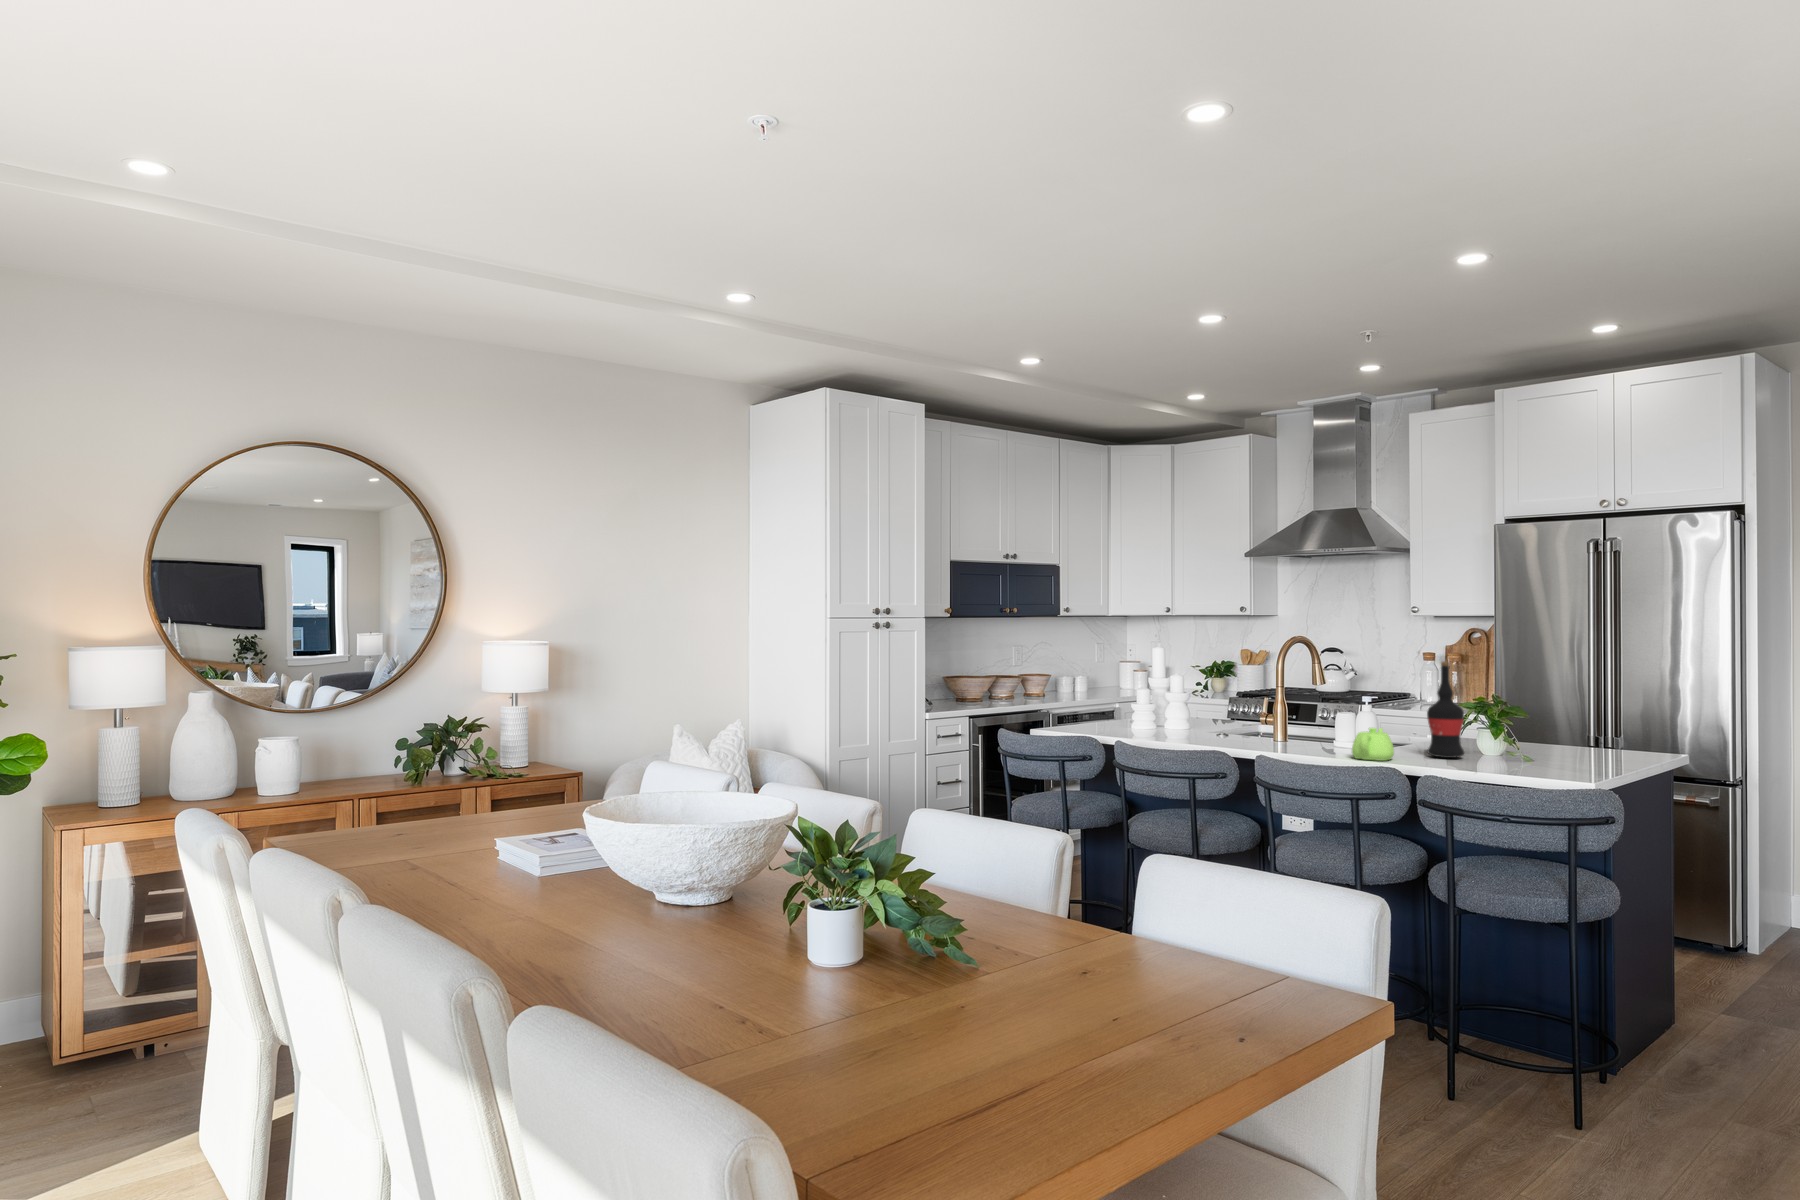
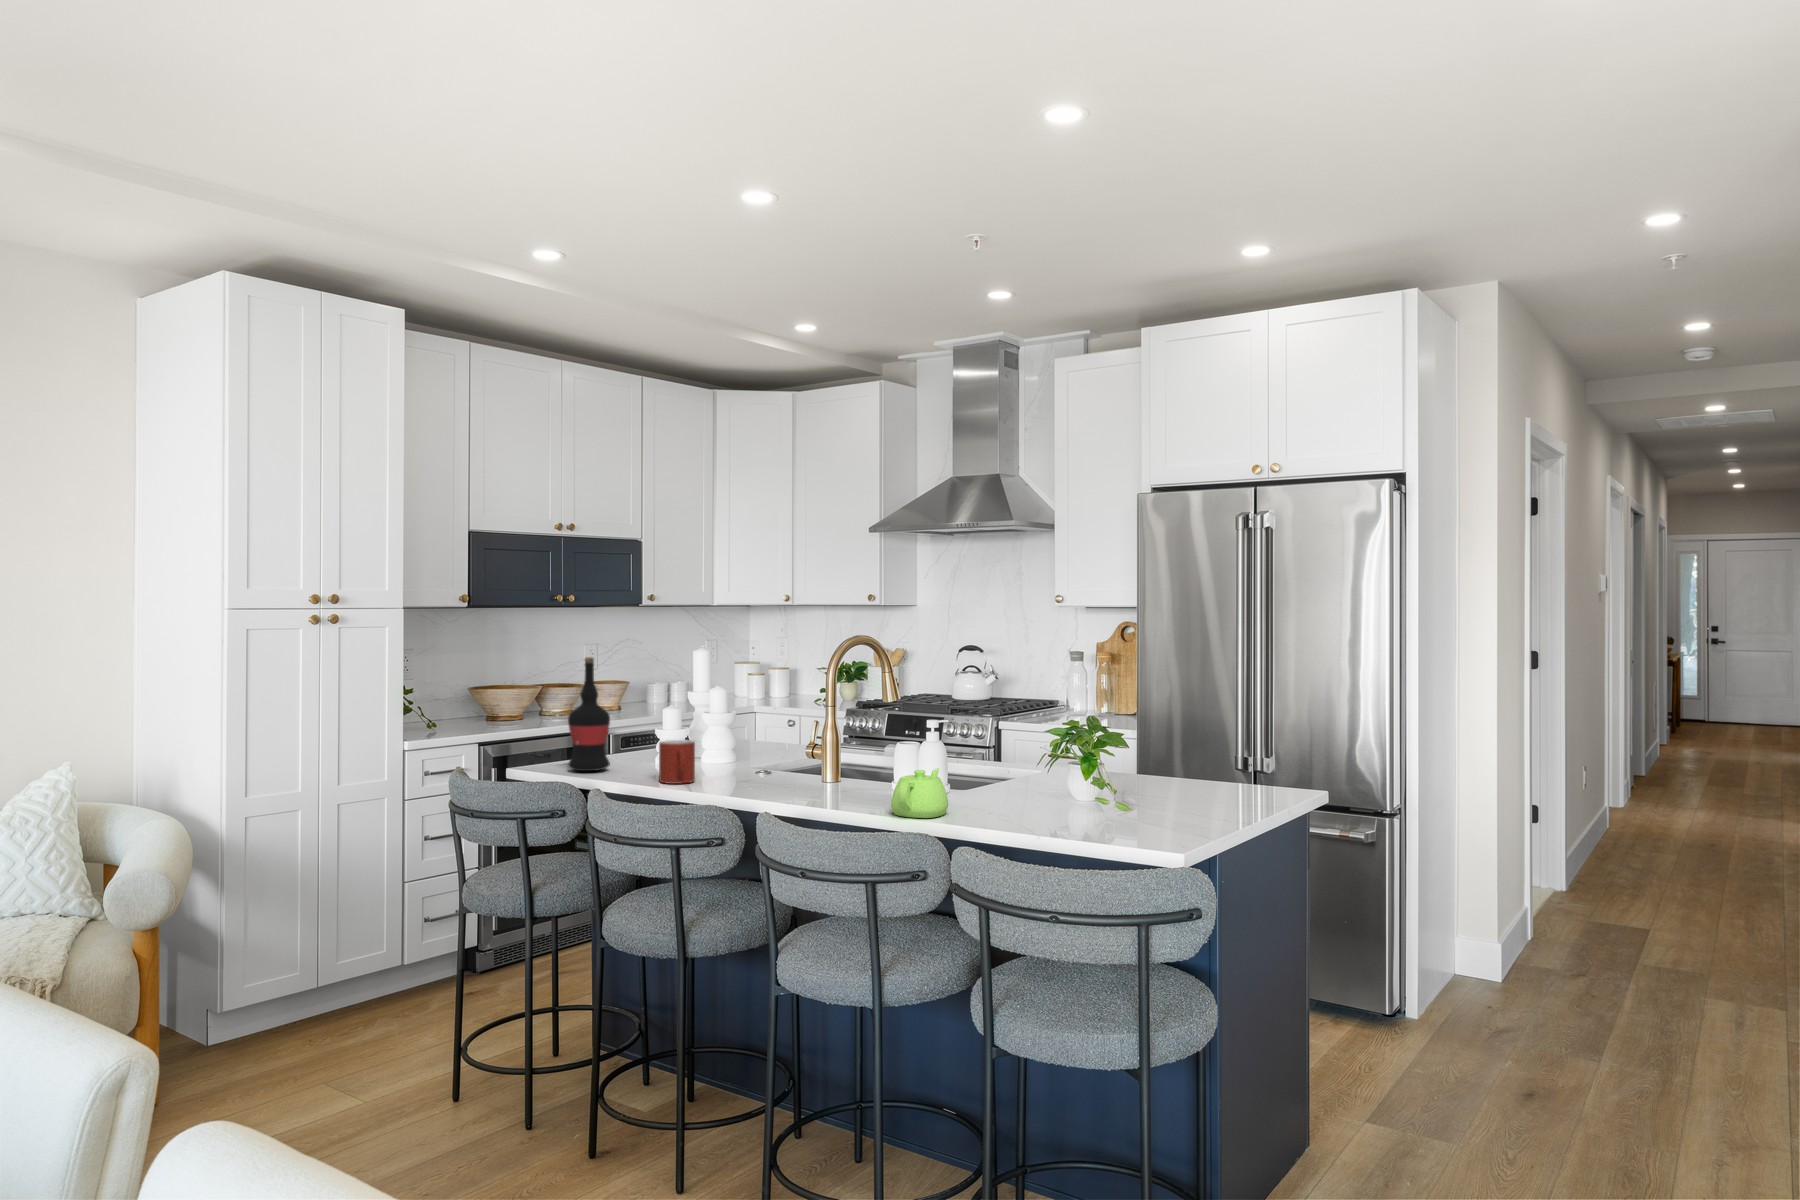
wine bottle: present [1427,661,1464,758] -> present [568,657,610,771]
mug: none [1158,708,1183,739] -> present [659,740,695,784]

